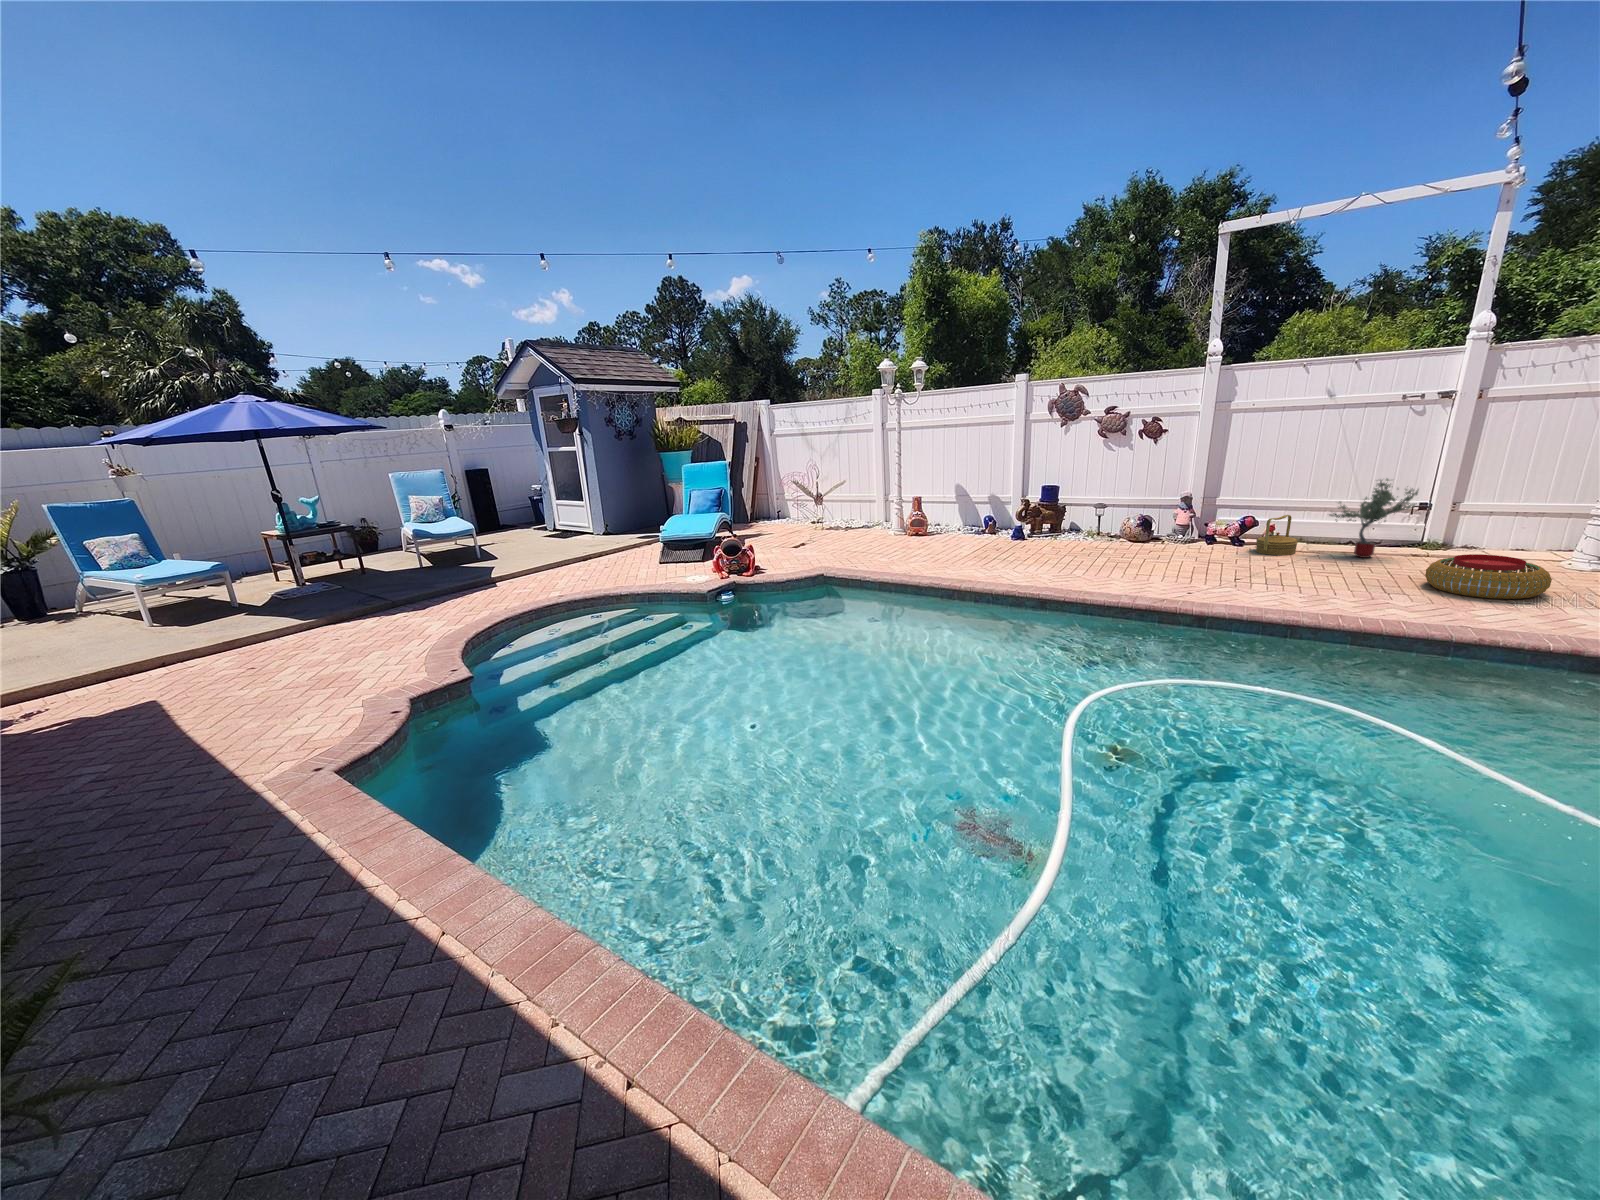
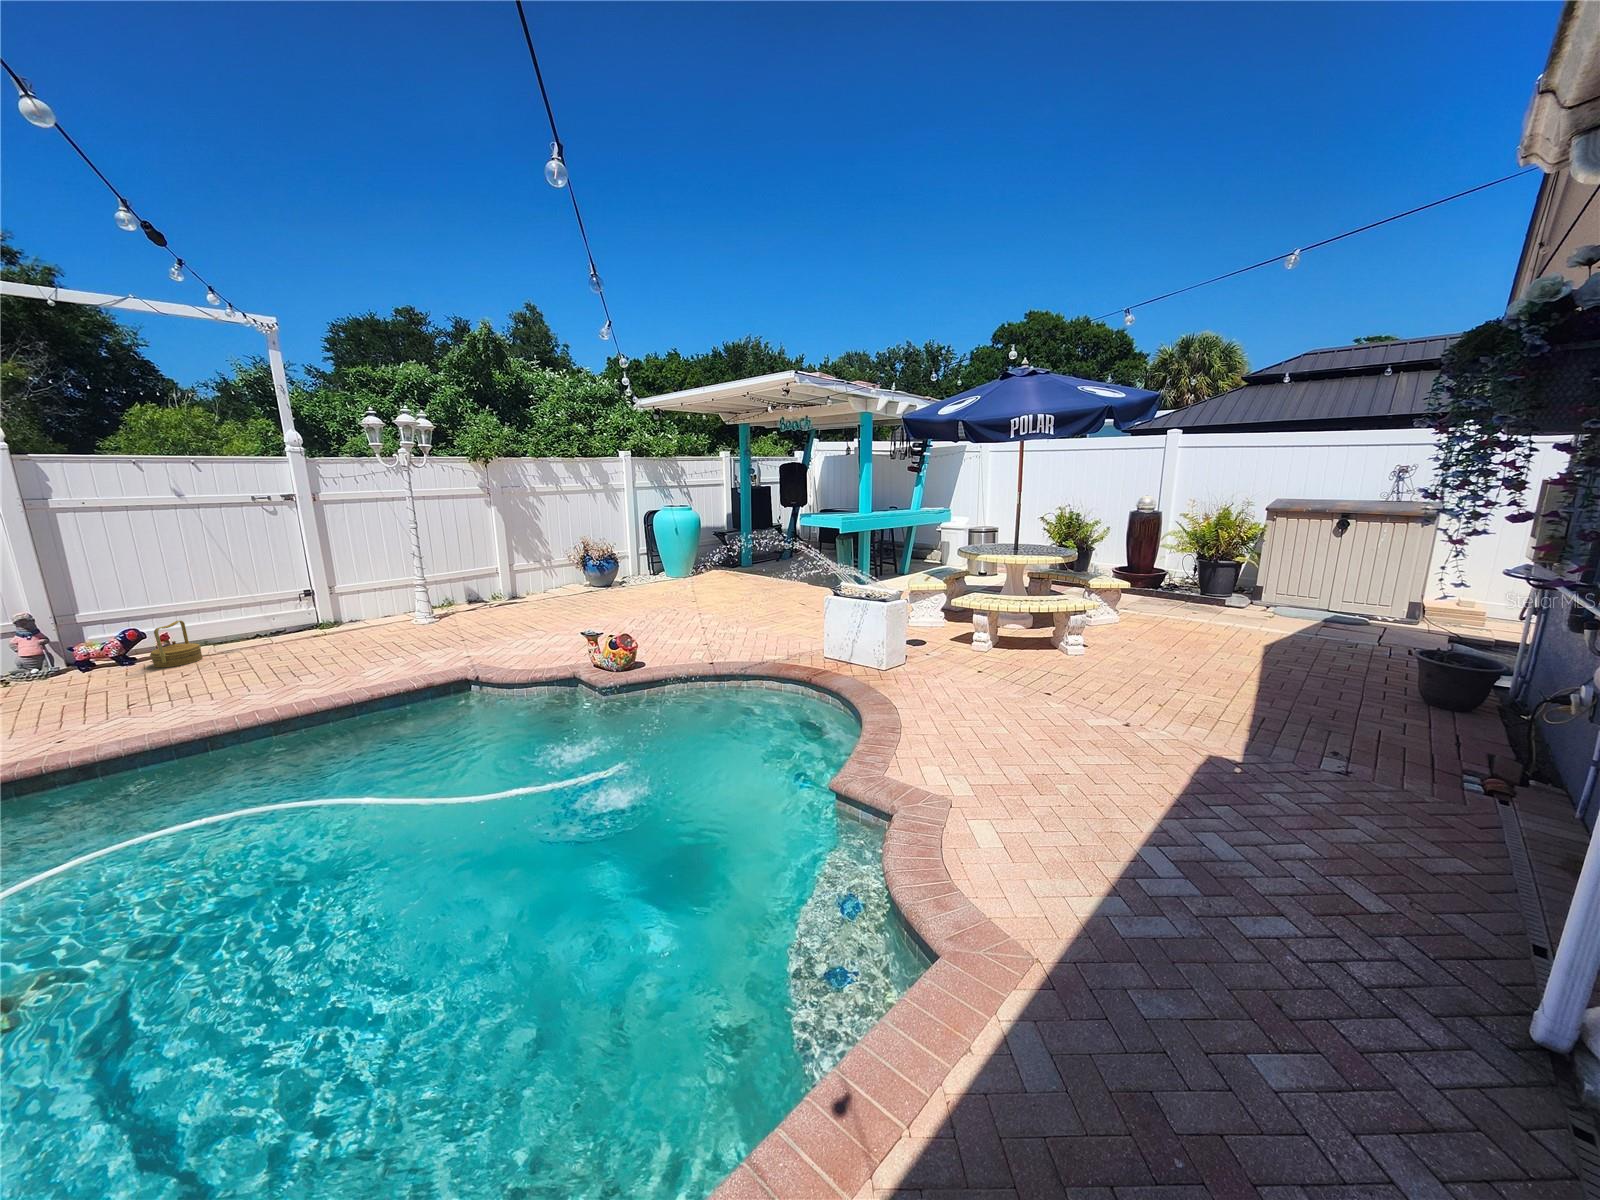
potted tree: present [1330,479,1419,558] -> none [221,572,301,648]
pouf: present [1425,554,1552,599] -> none [323,624,407,662]

